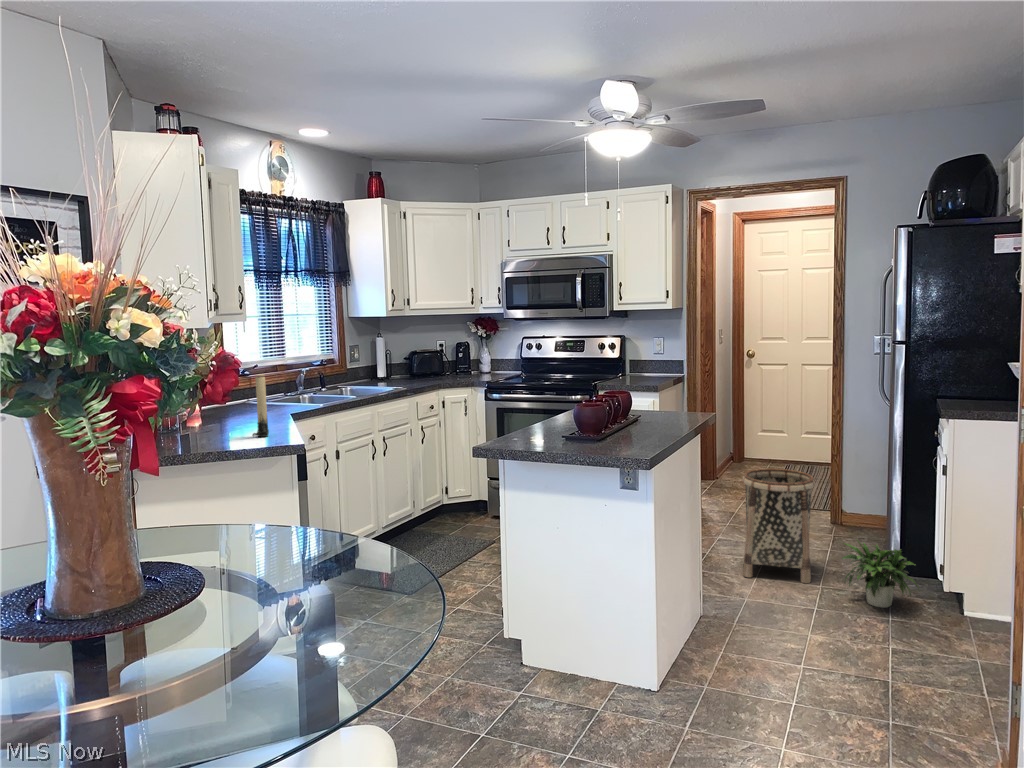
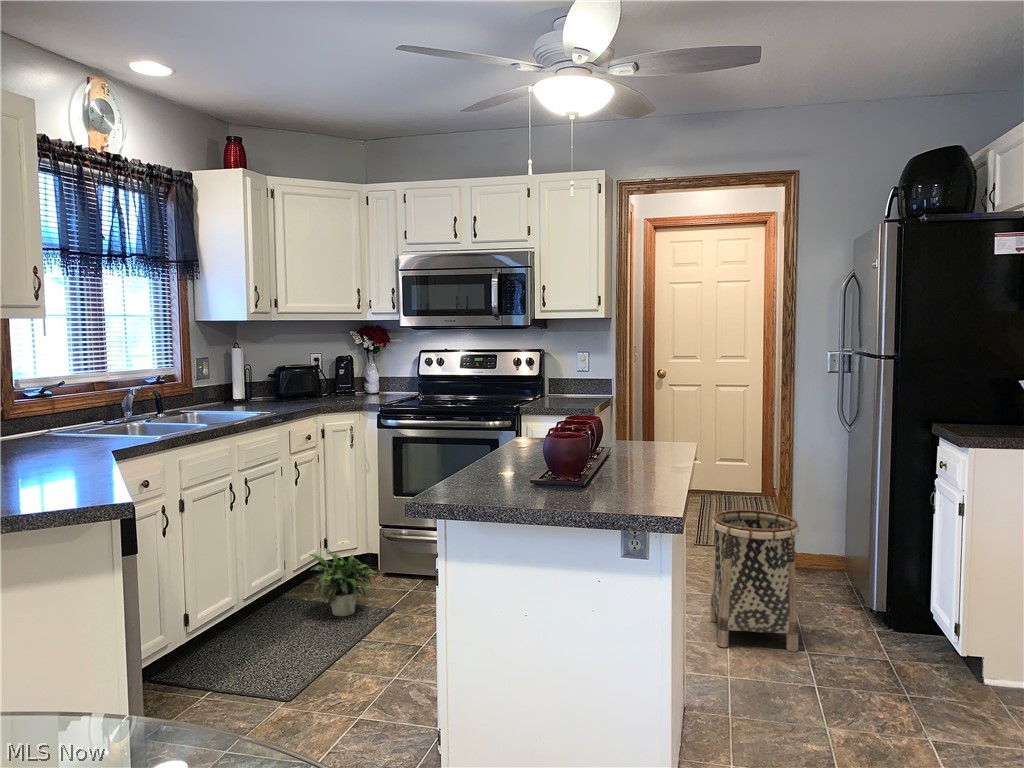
candle: present [252,374,269,437] -> none [47,393,75,492]
potted plant: present [842,542,919,607] -> present [305,550,376,616]

